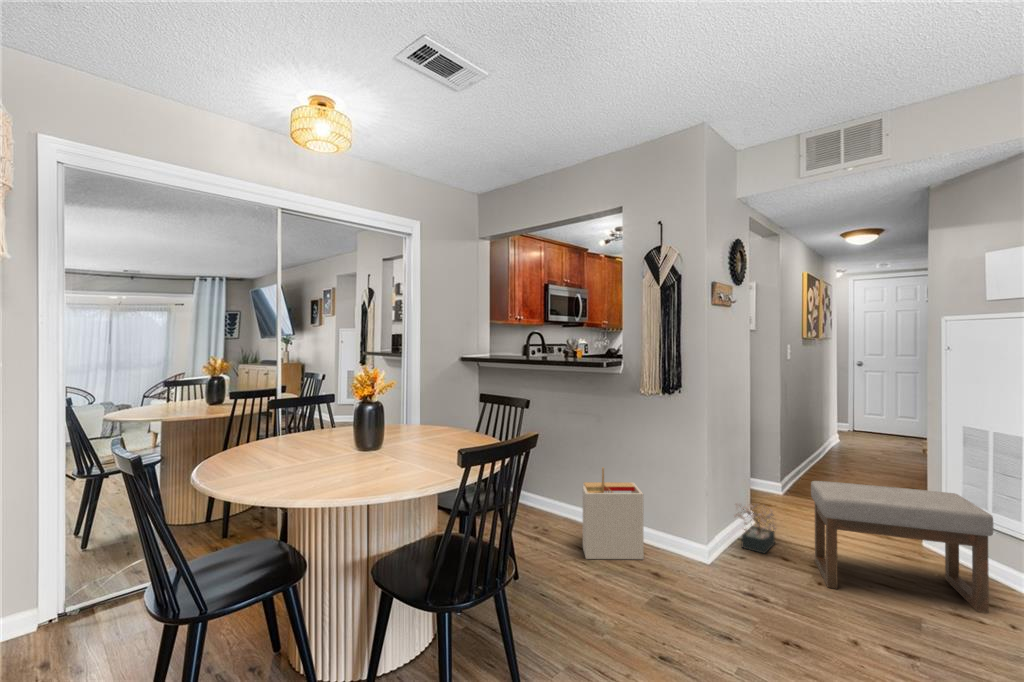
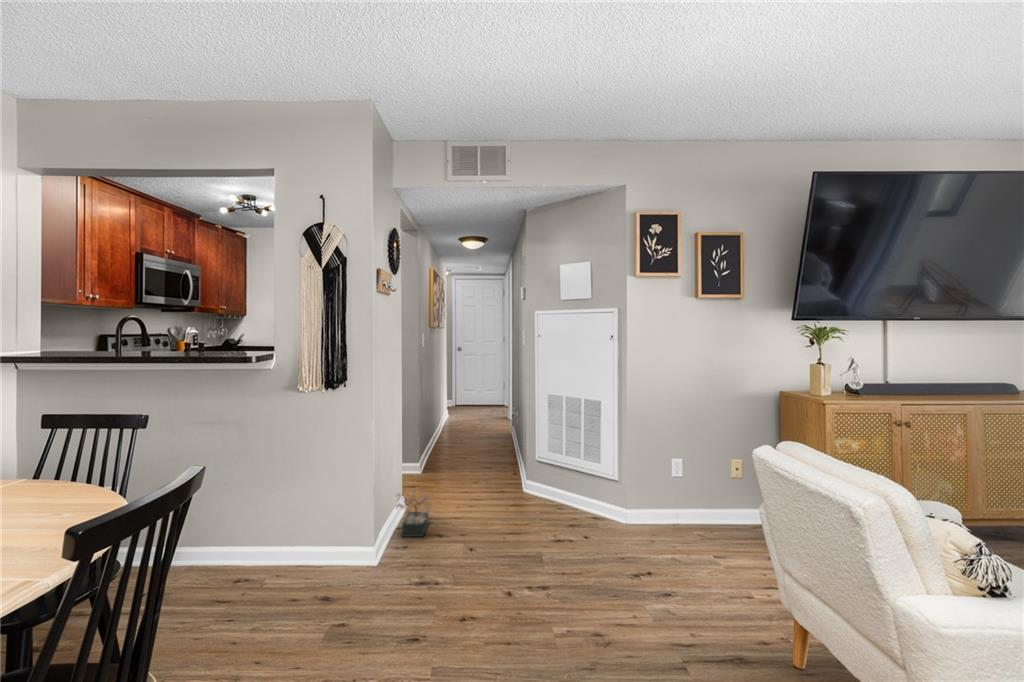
storage bin: present [582,467,644,559] -> none [222,487,306,609]
ottoman: present [811,481,993,613] -> none [460,449,580,552]

